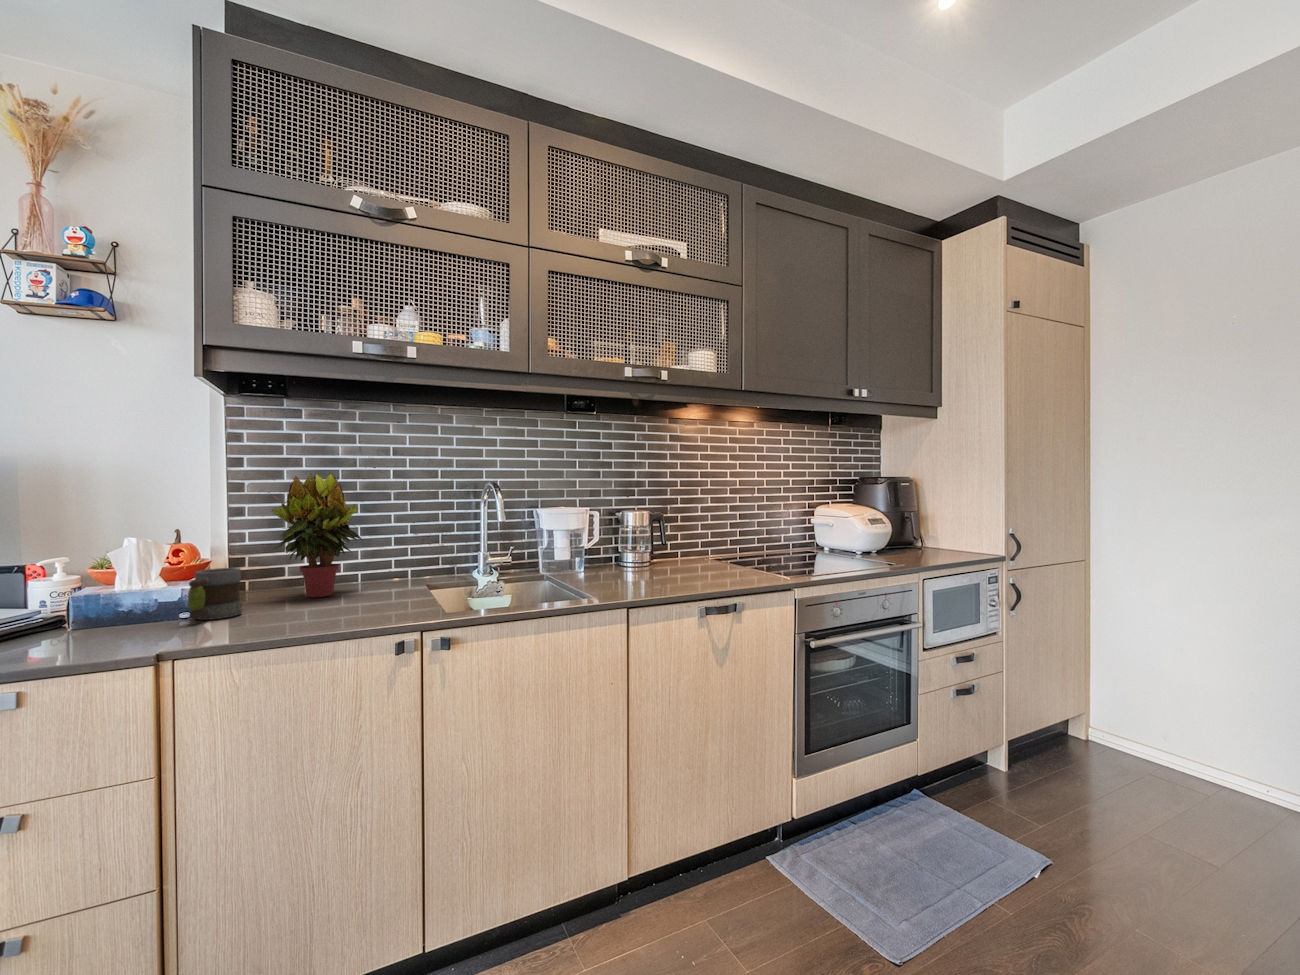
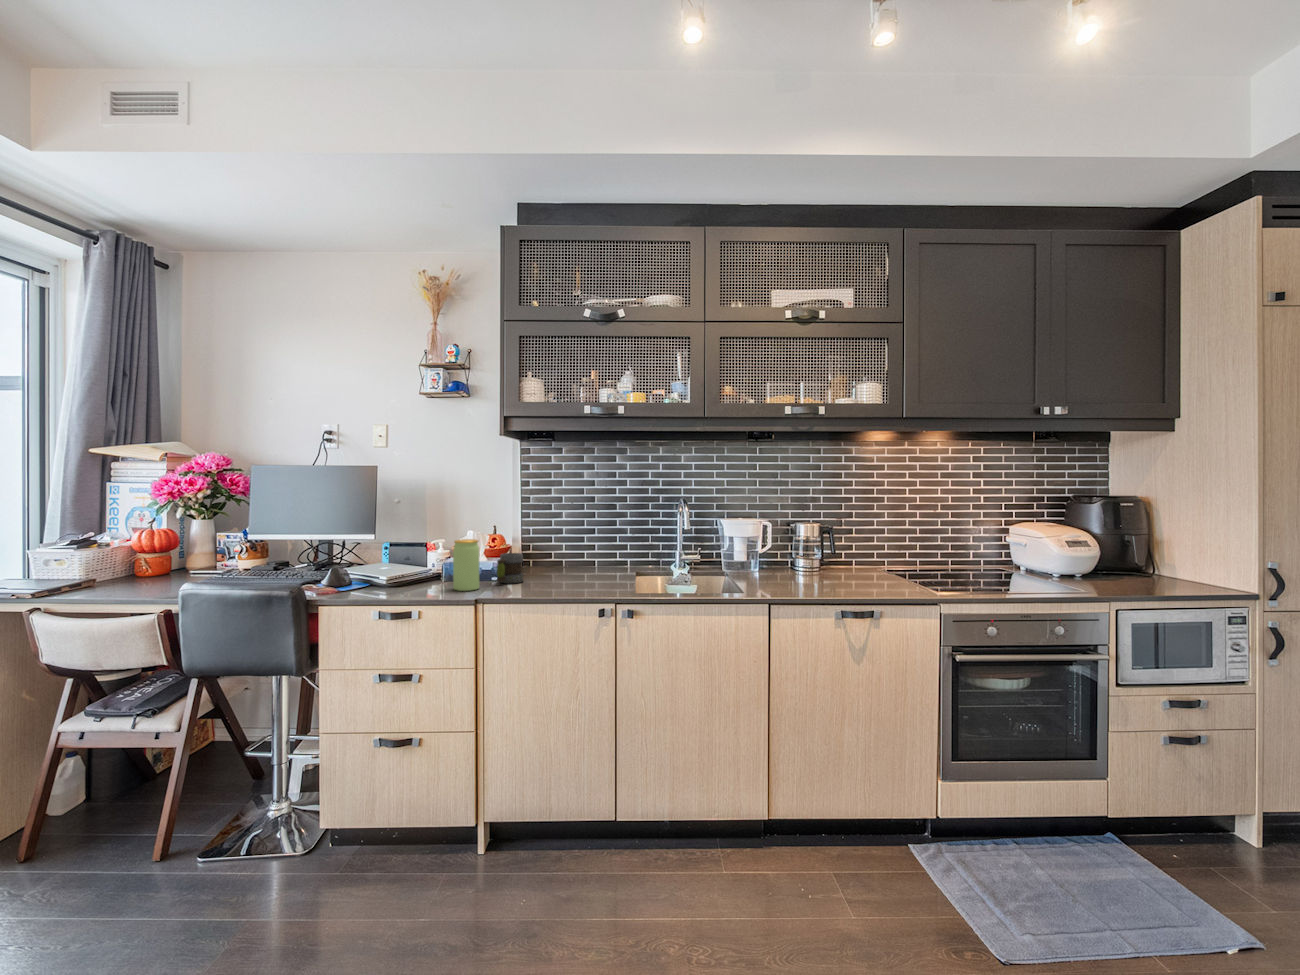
potted plant: present [272,473,362,597] -> none [541,492,595,575]
jar: none [88,547,151,643] -> present [453,539,480,591]

